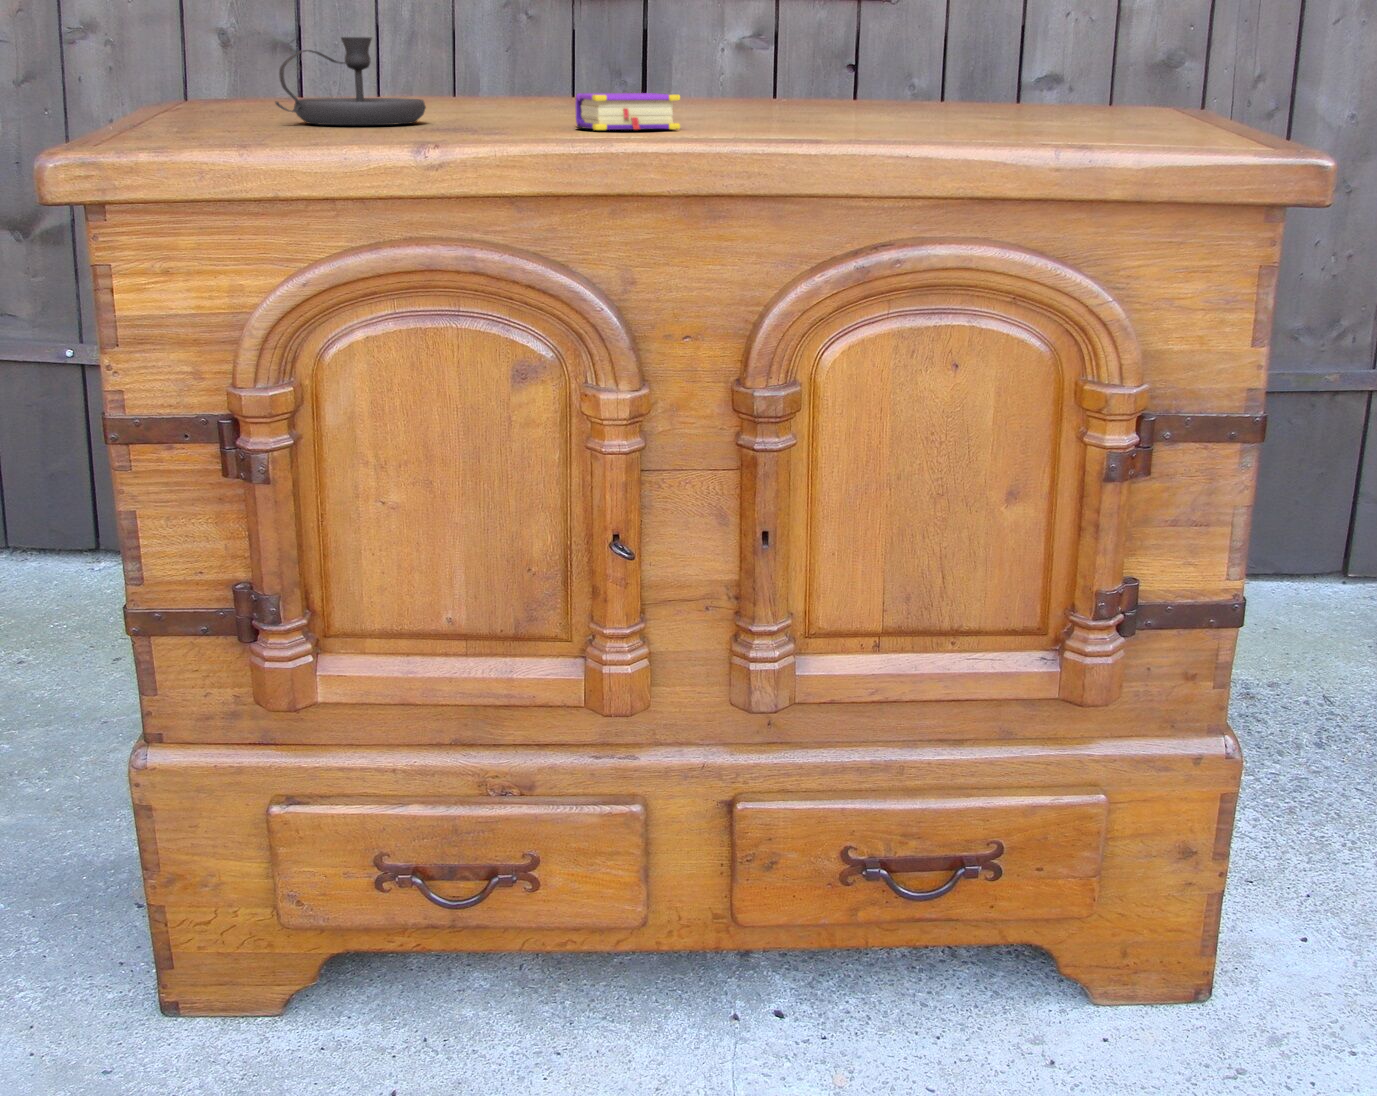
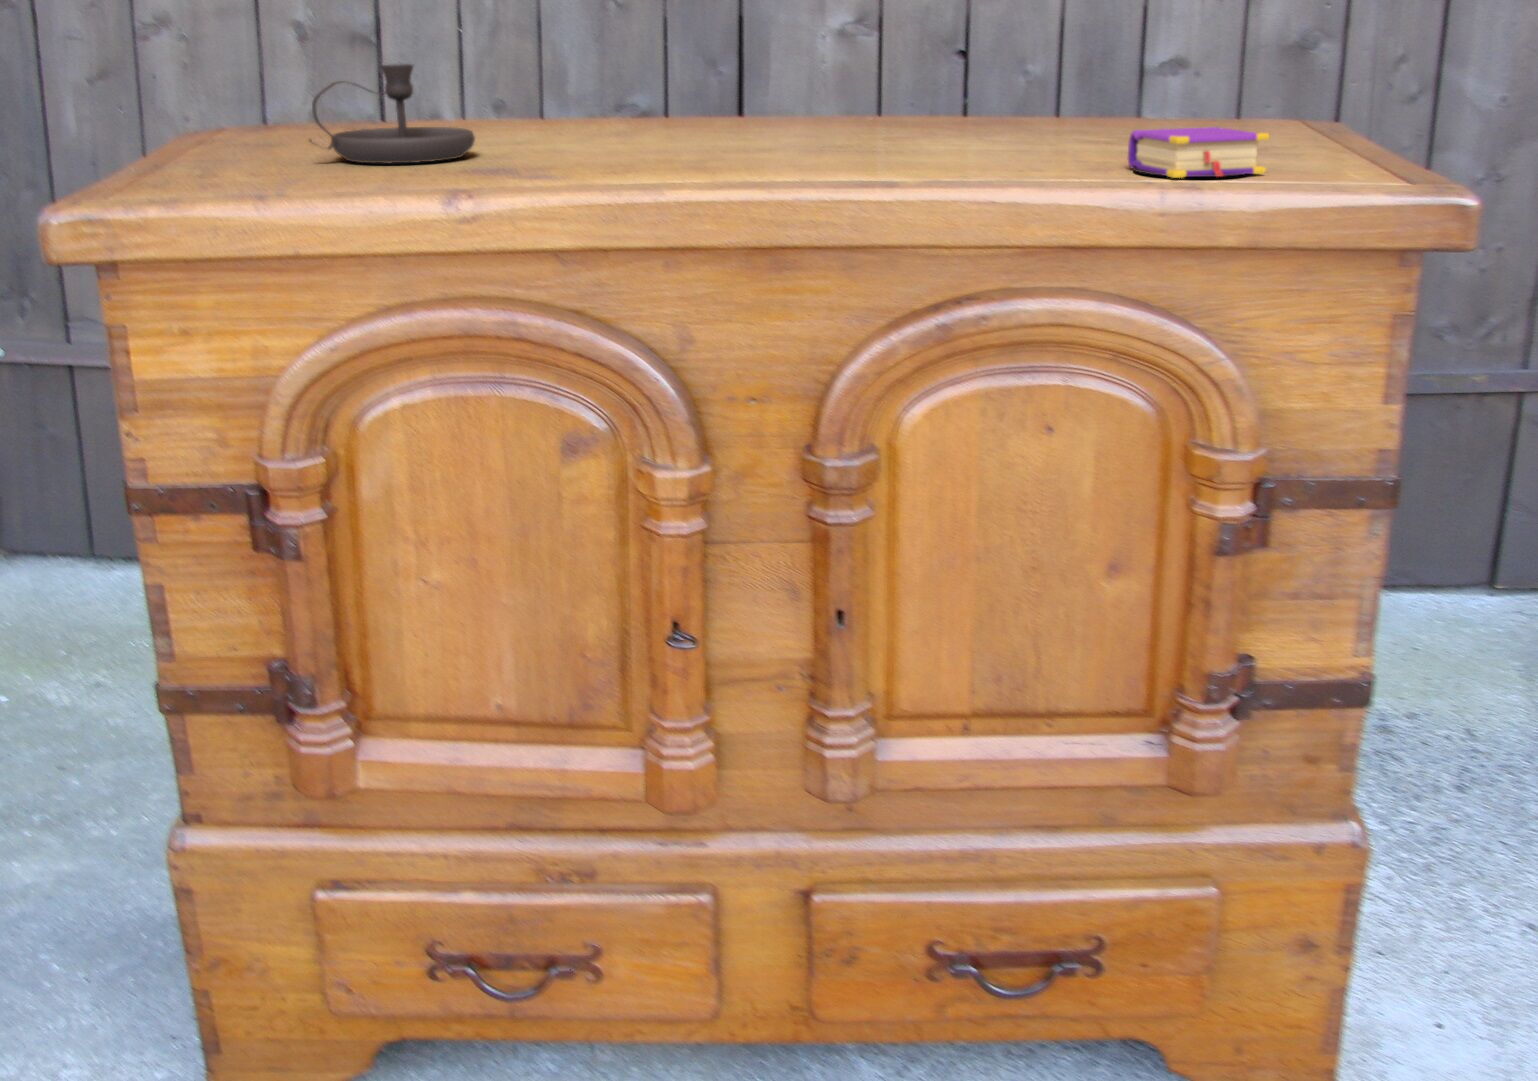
book: present [576,93,680,130] -> present [1128,127,1269,178]

